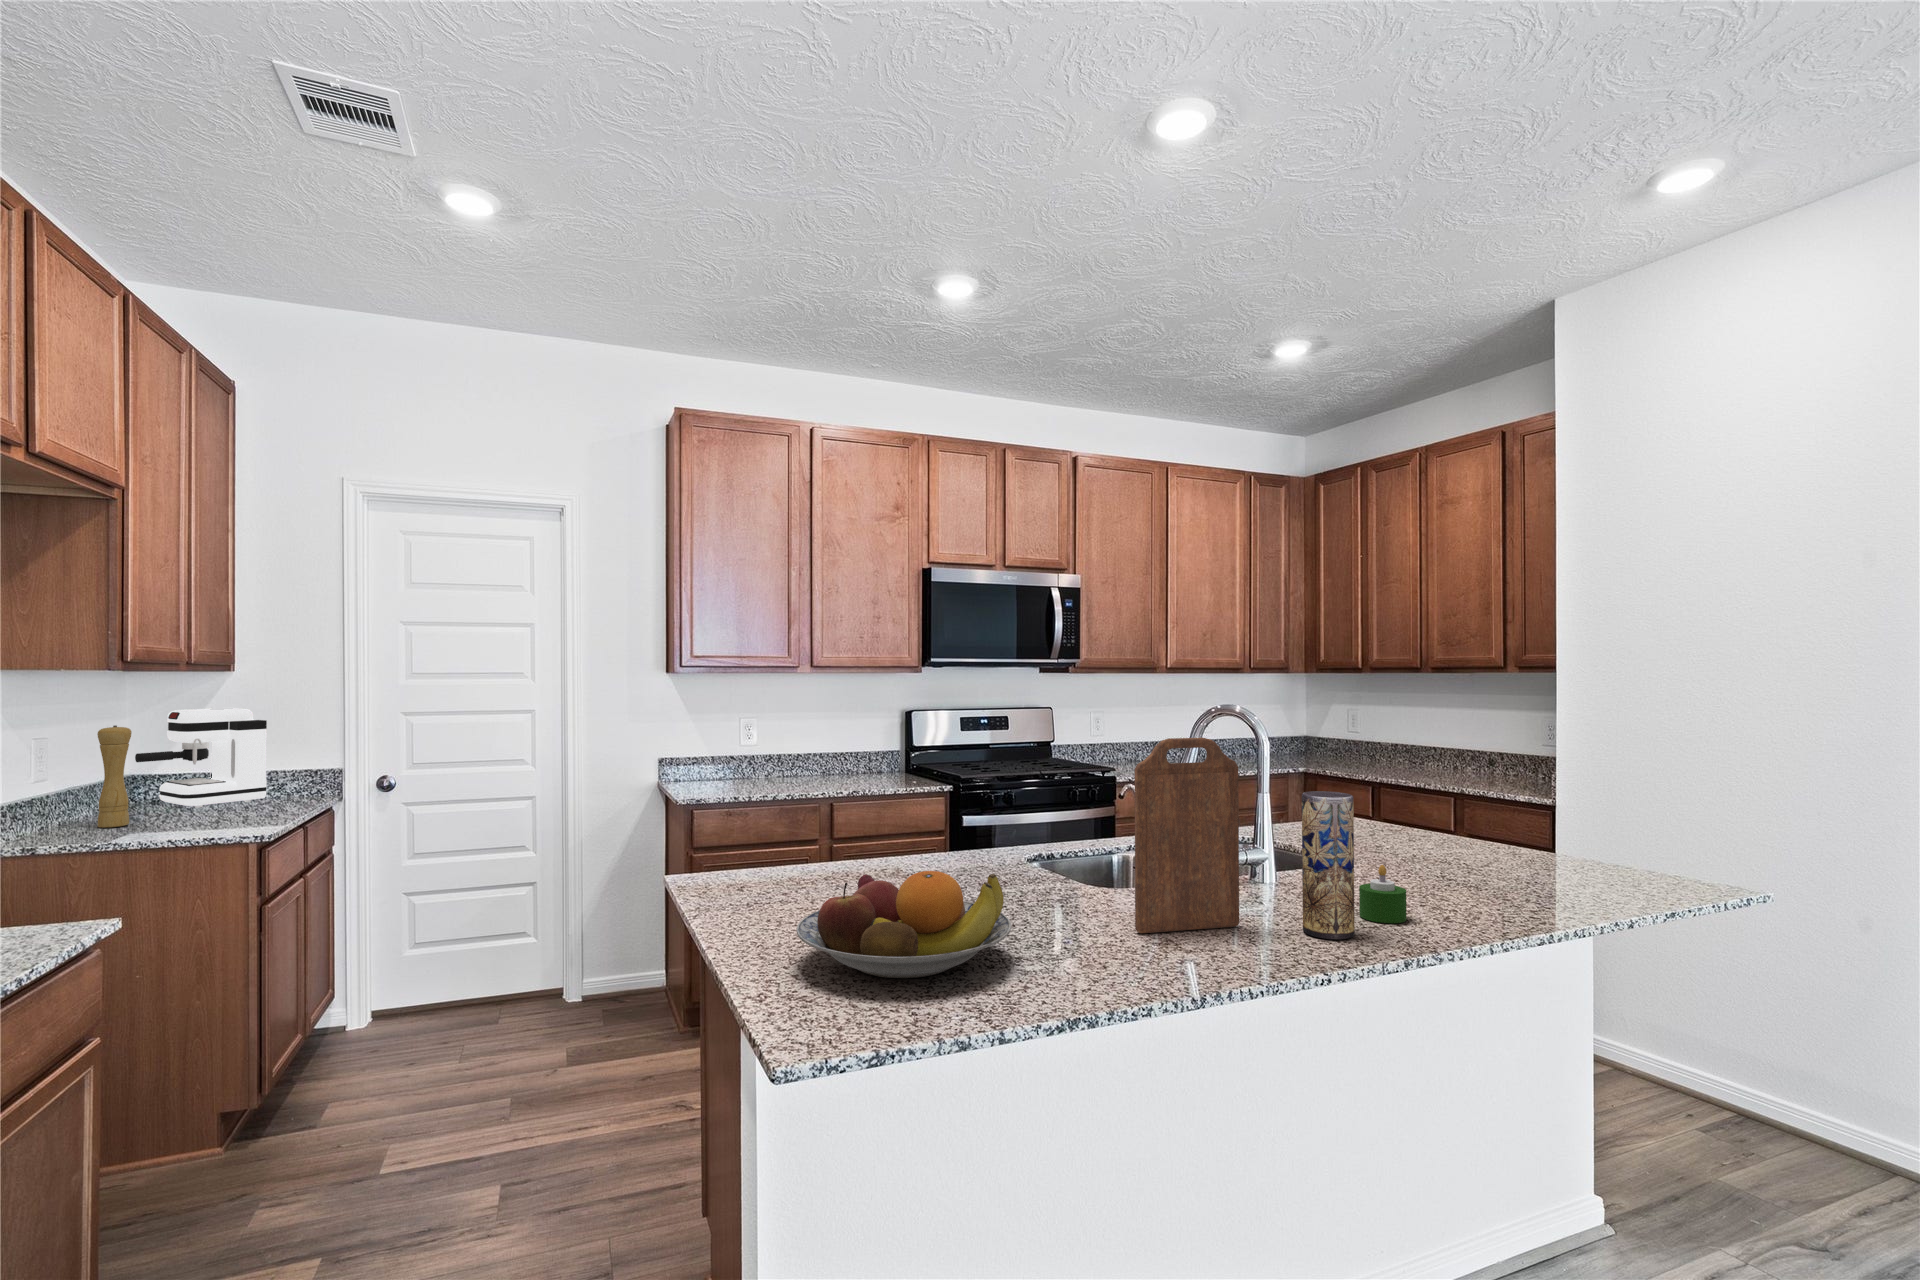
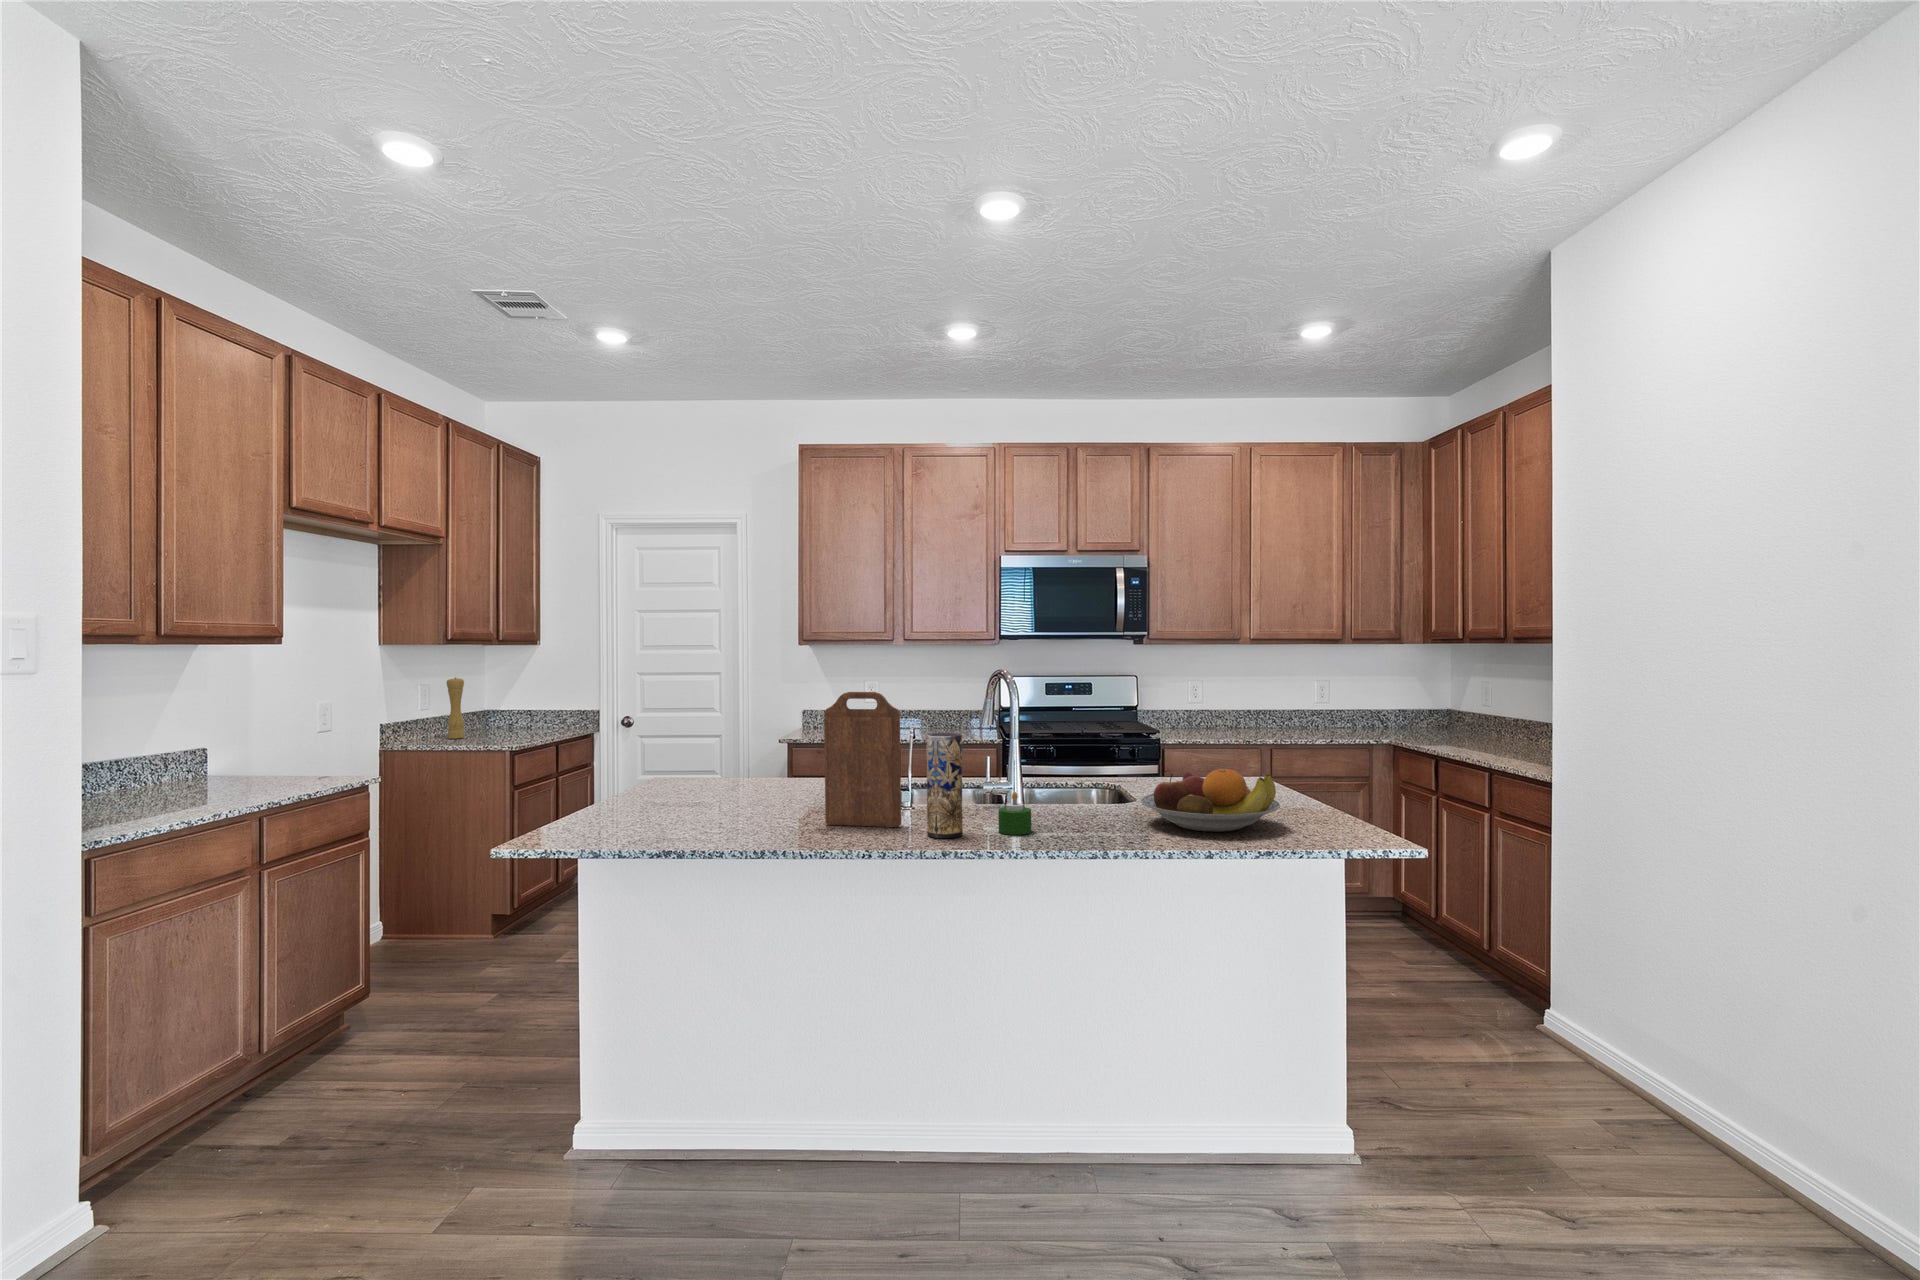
coffee maker: present [135,708,267,808] -> none [484,668,554,731]
fruit bowl: present [796,871,1011,978] -> present [1141,769,1280,832]

